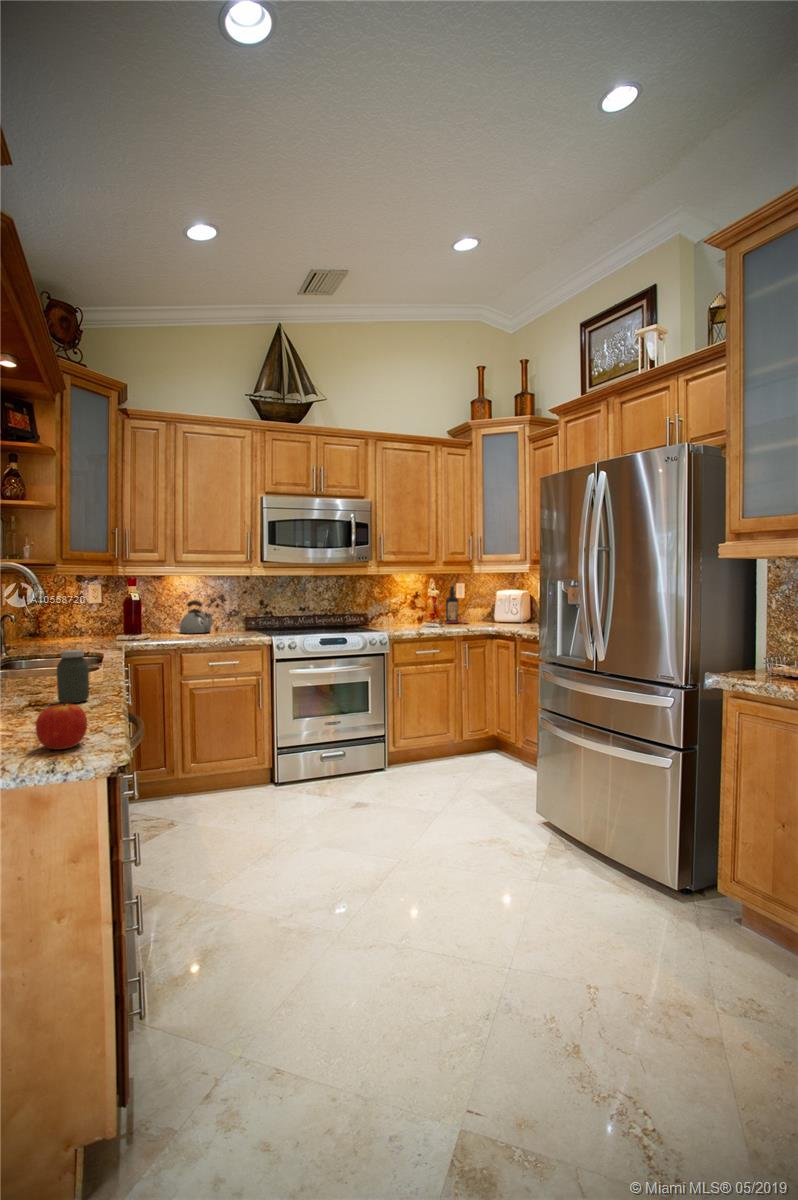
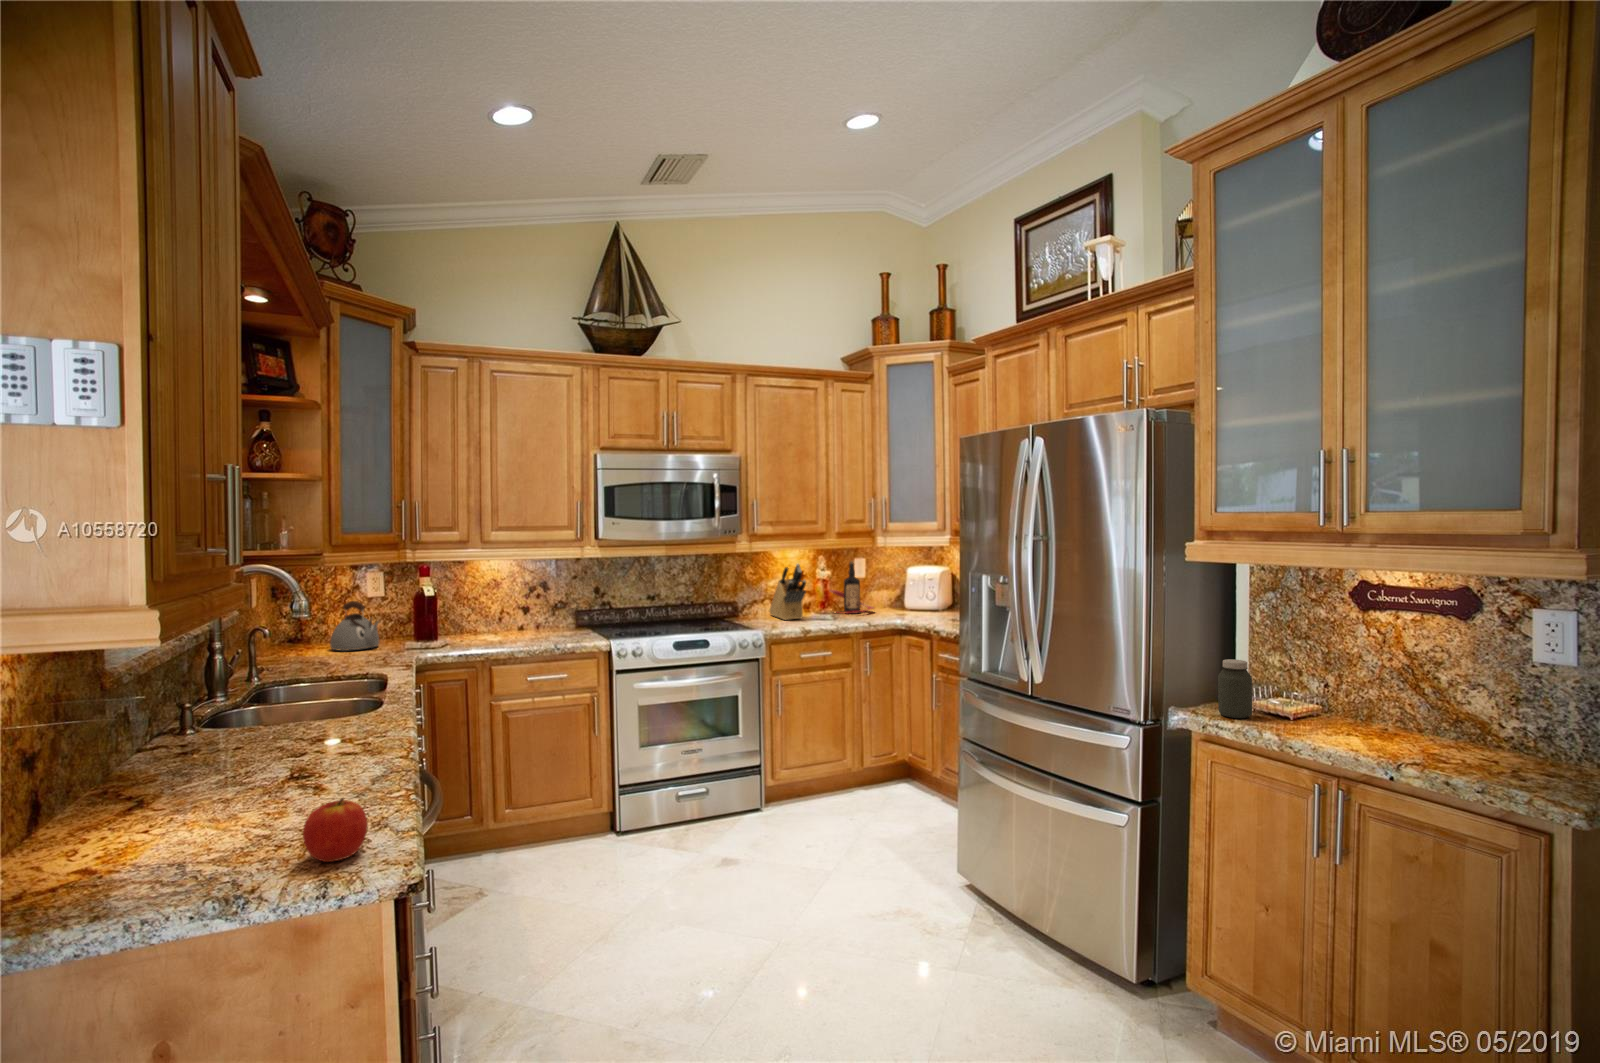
knife block: none [390,584,419,627] -> present [770,564,806,620]
kettle: present [180,600,213,633] -> present [330,601,379,651]
jar: present [57,650,89,703] -> present [1218,659,1252,718]

